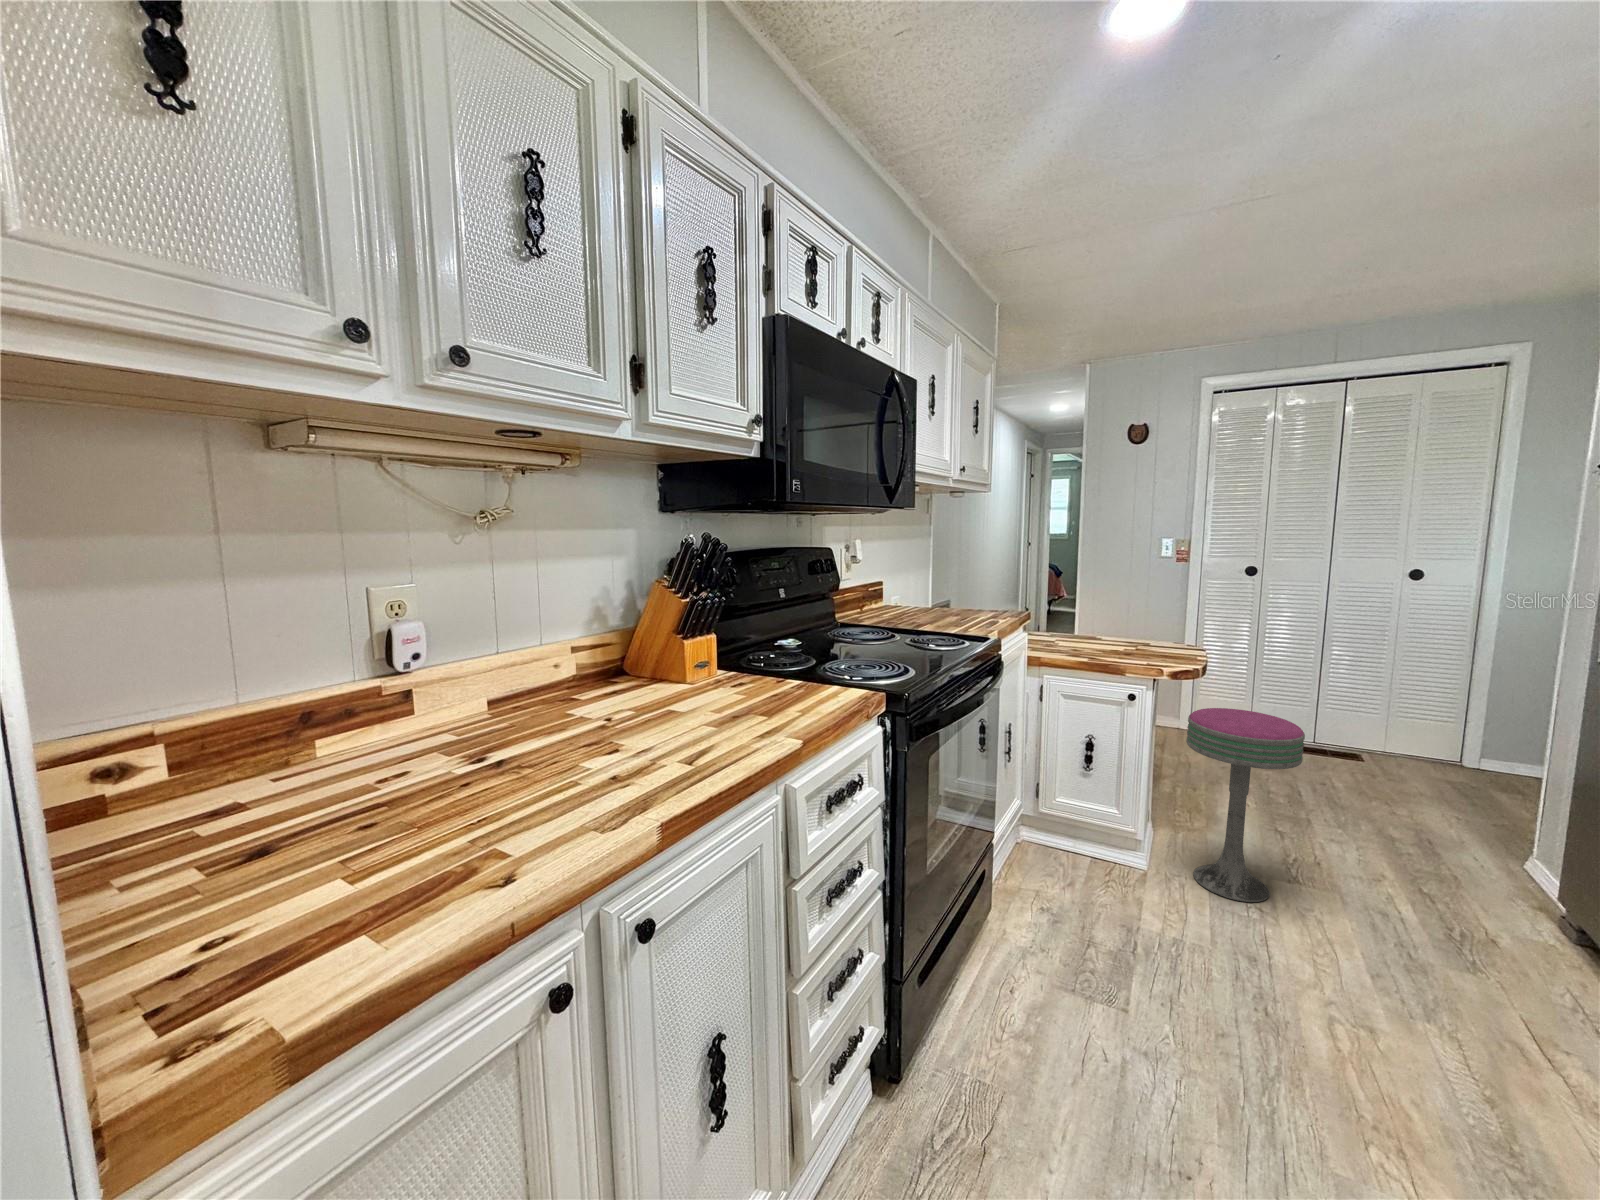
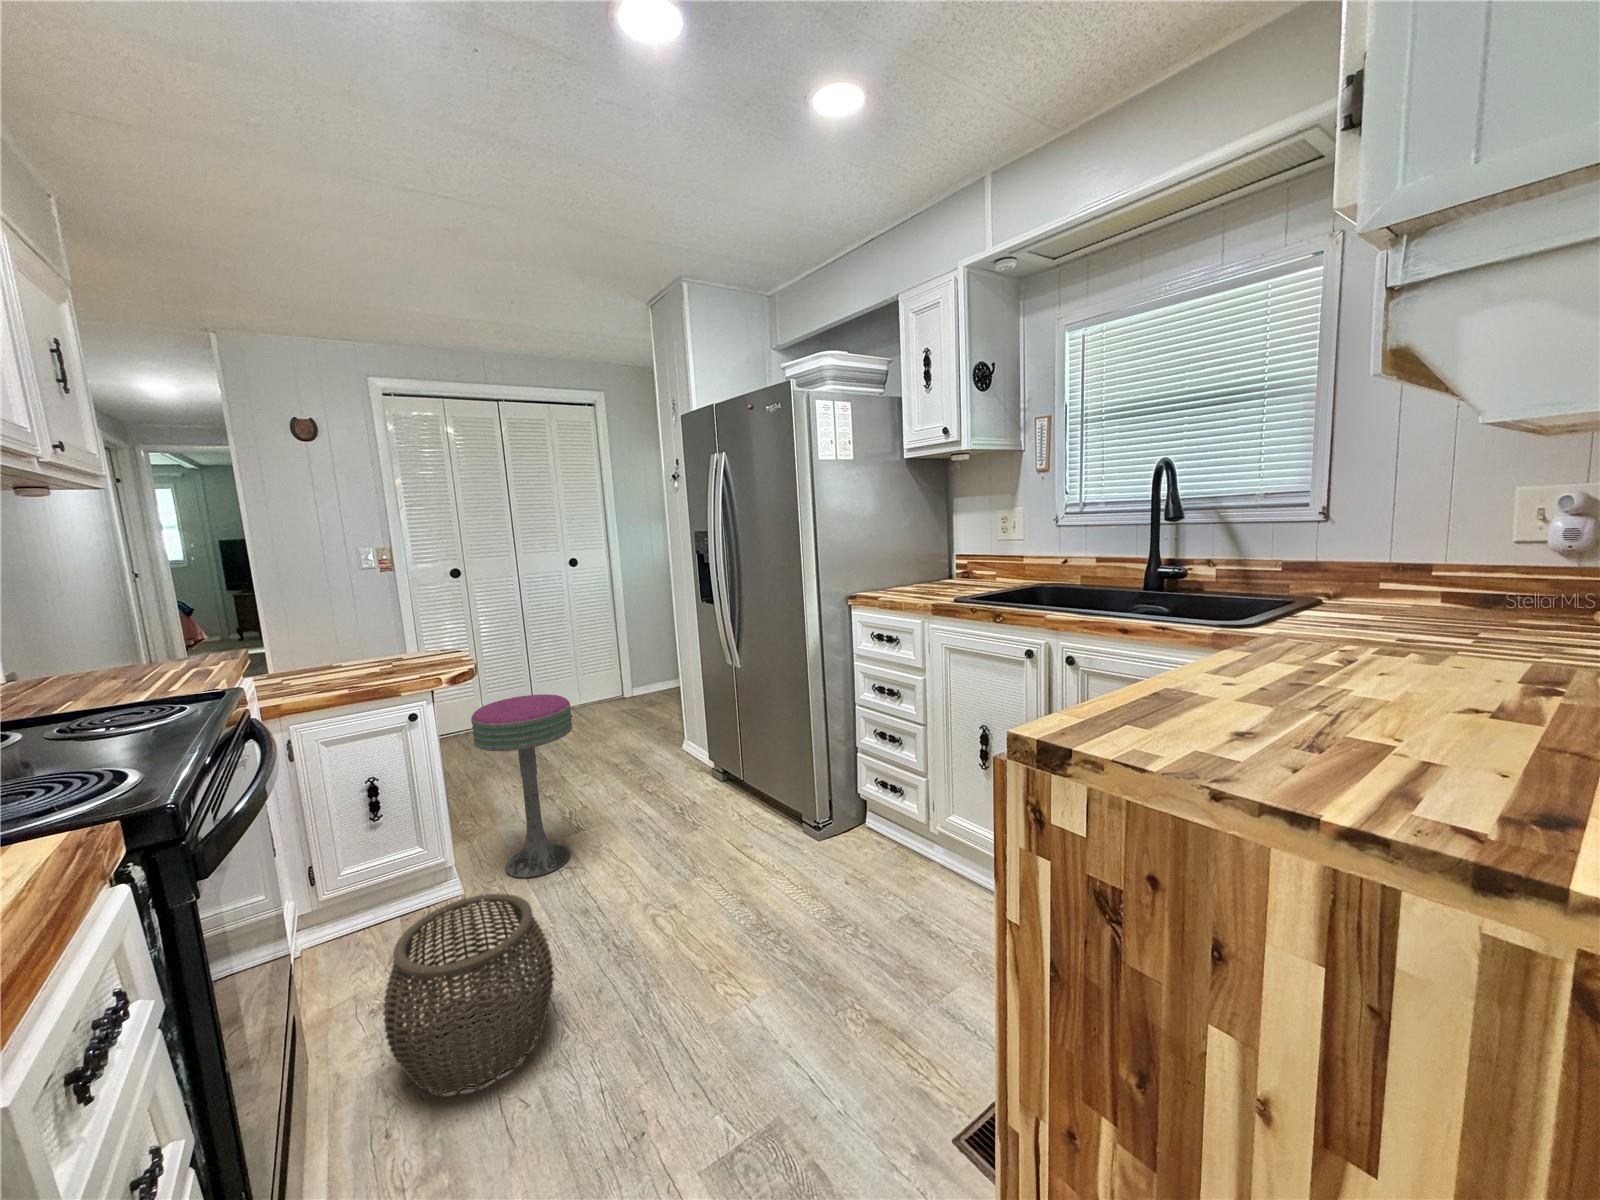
woven basket: none [1029,857,1177,1026] -> present [383,893,554,1094]

